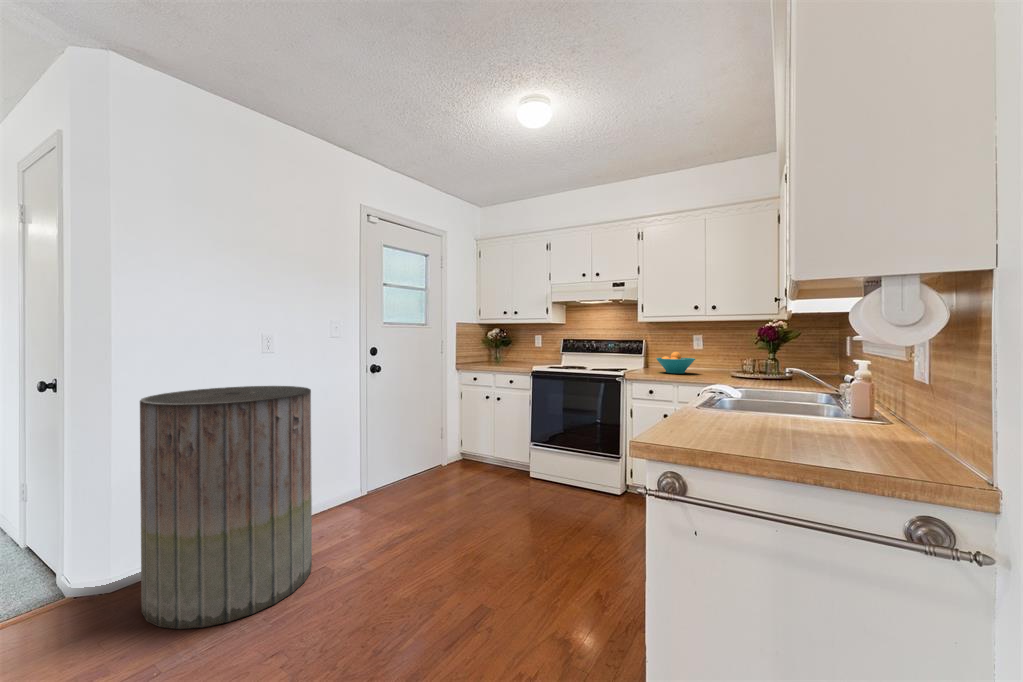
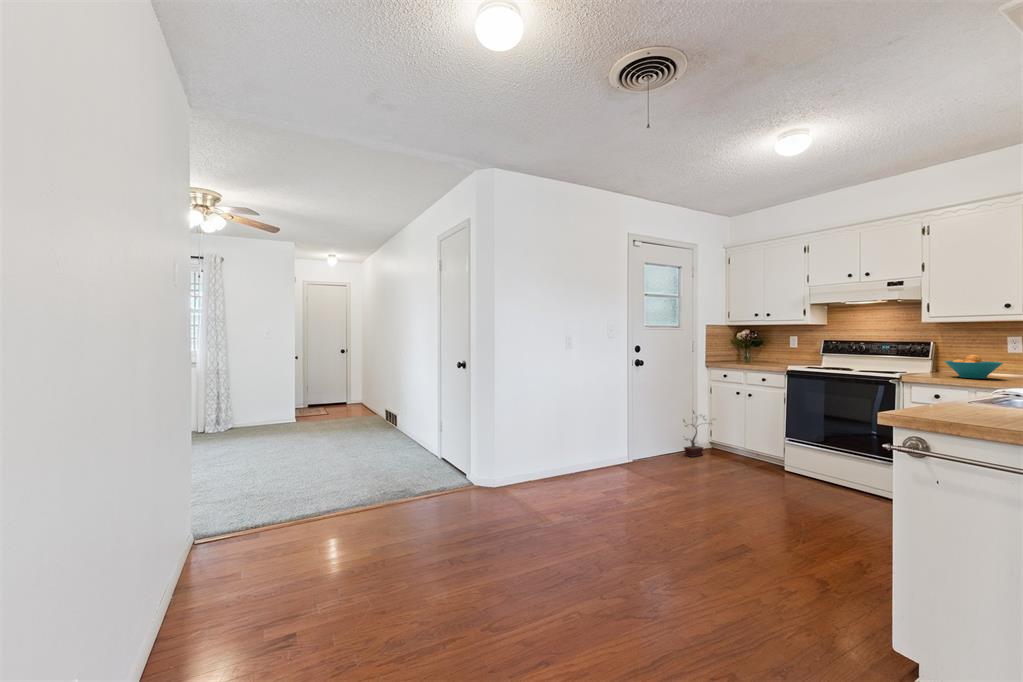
trash can: present [140,386,312,629] -> none [513,371,607,516]
potted plant: none [430,418,467,473] -> present [683,411,712,457]

